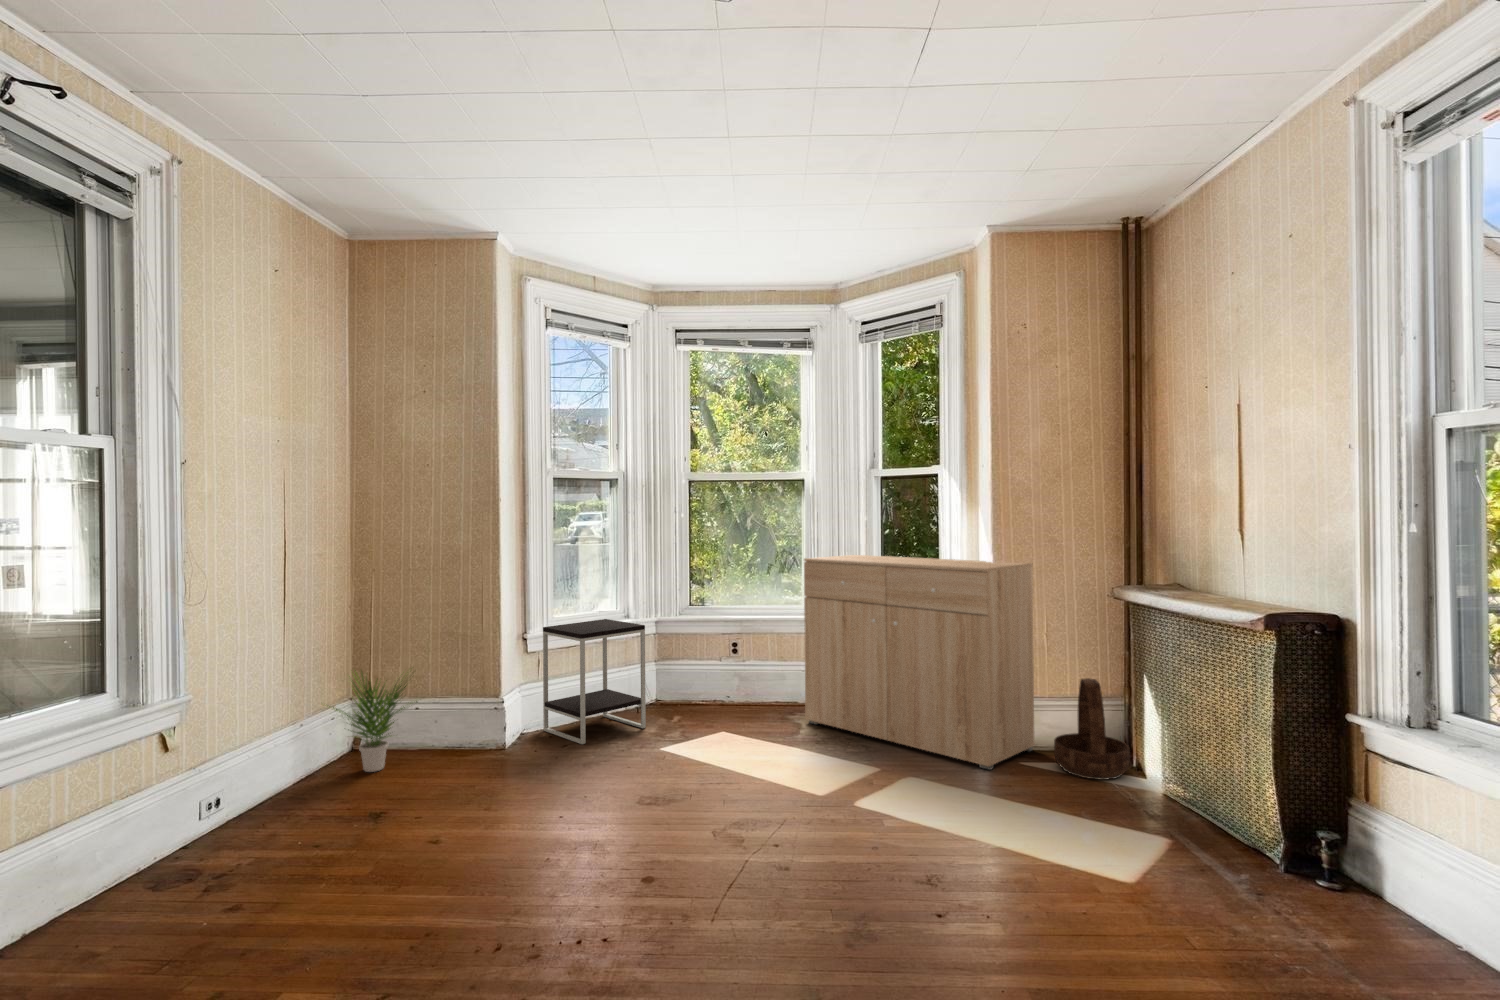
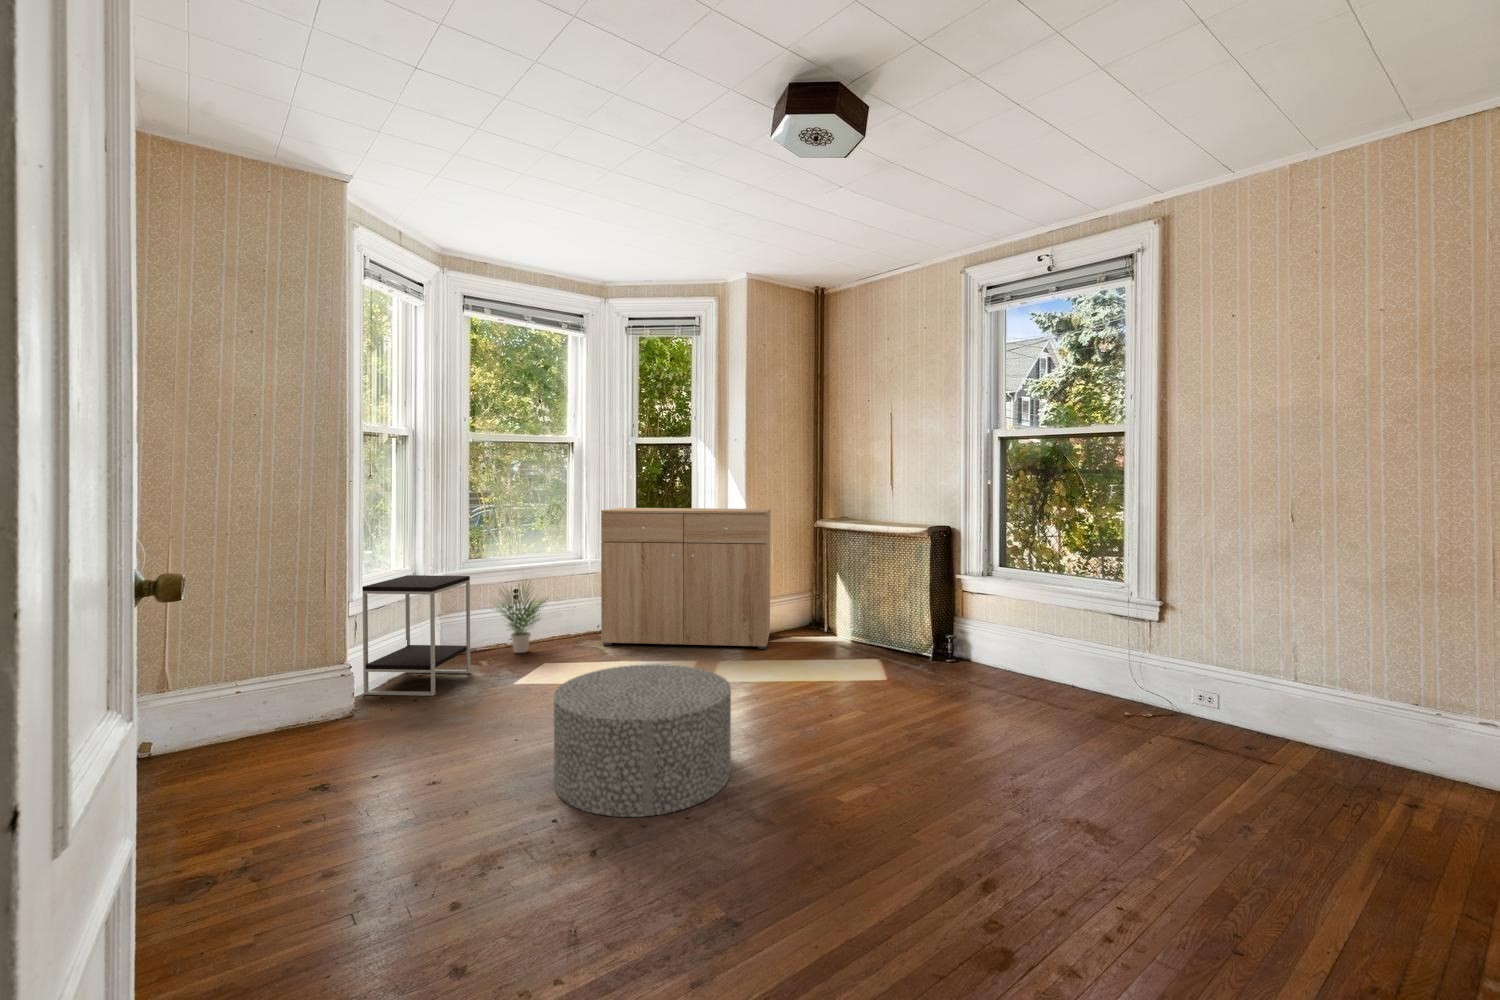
potted plant: present [329,673,411,772] -> present [494,582,548,653]
basket: present [1054,678,1130,780] -> none [791,581,835,643]
ottoman: none [481,750,692,939] -> present [554,664,731,817]

